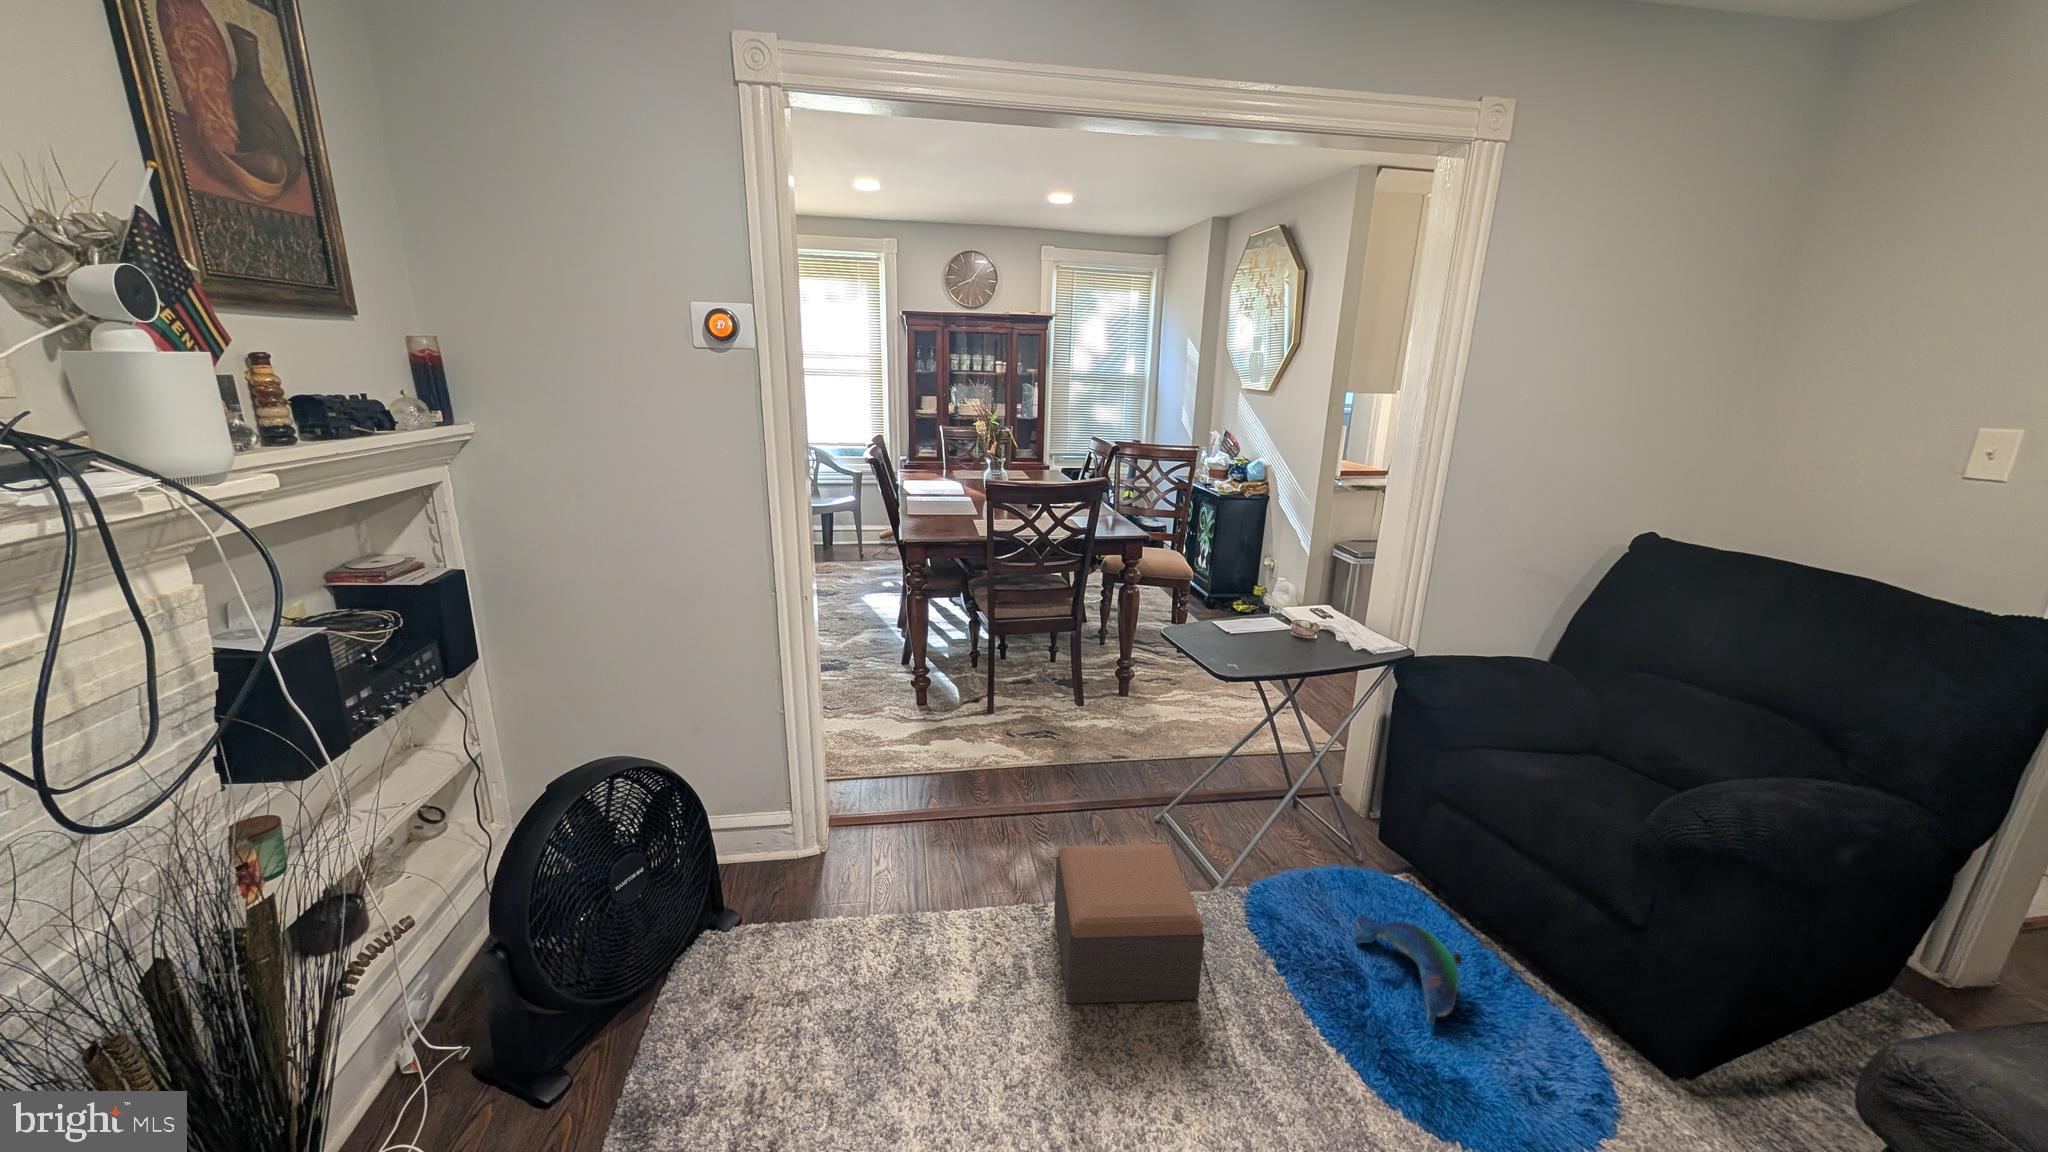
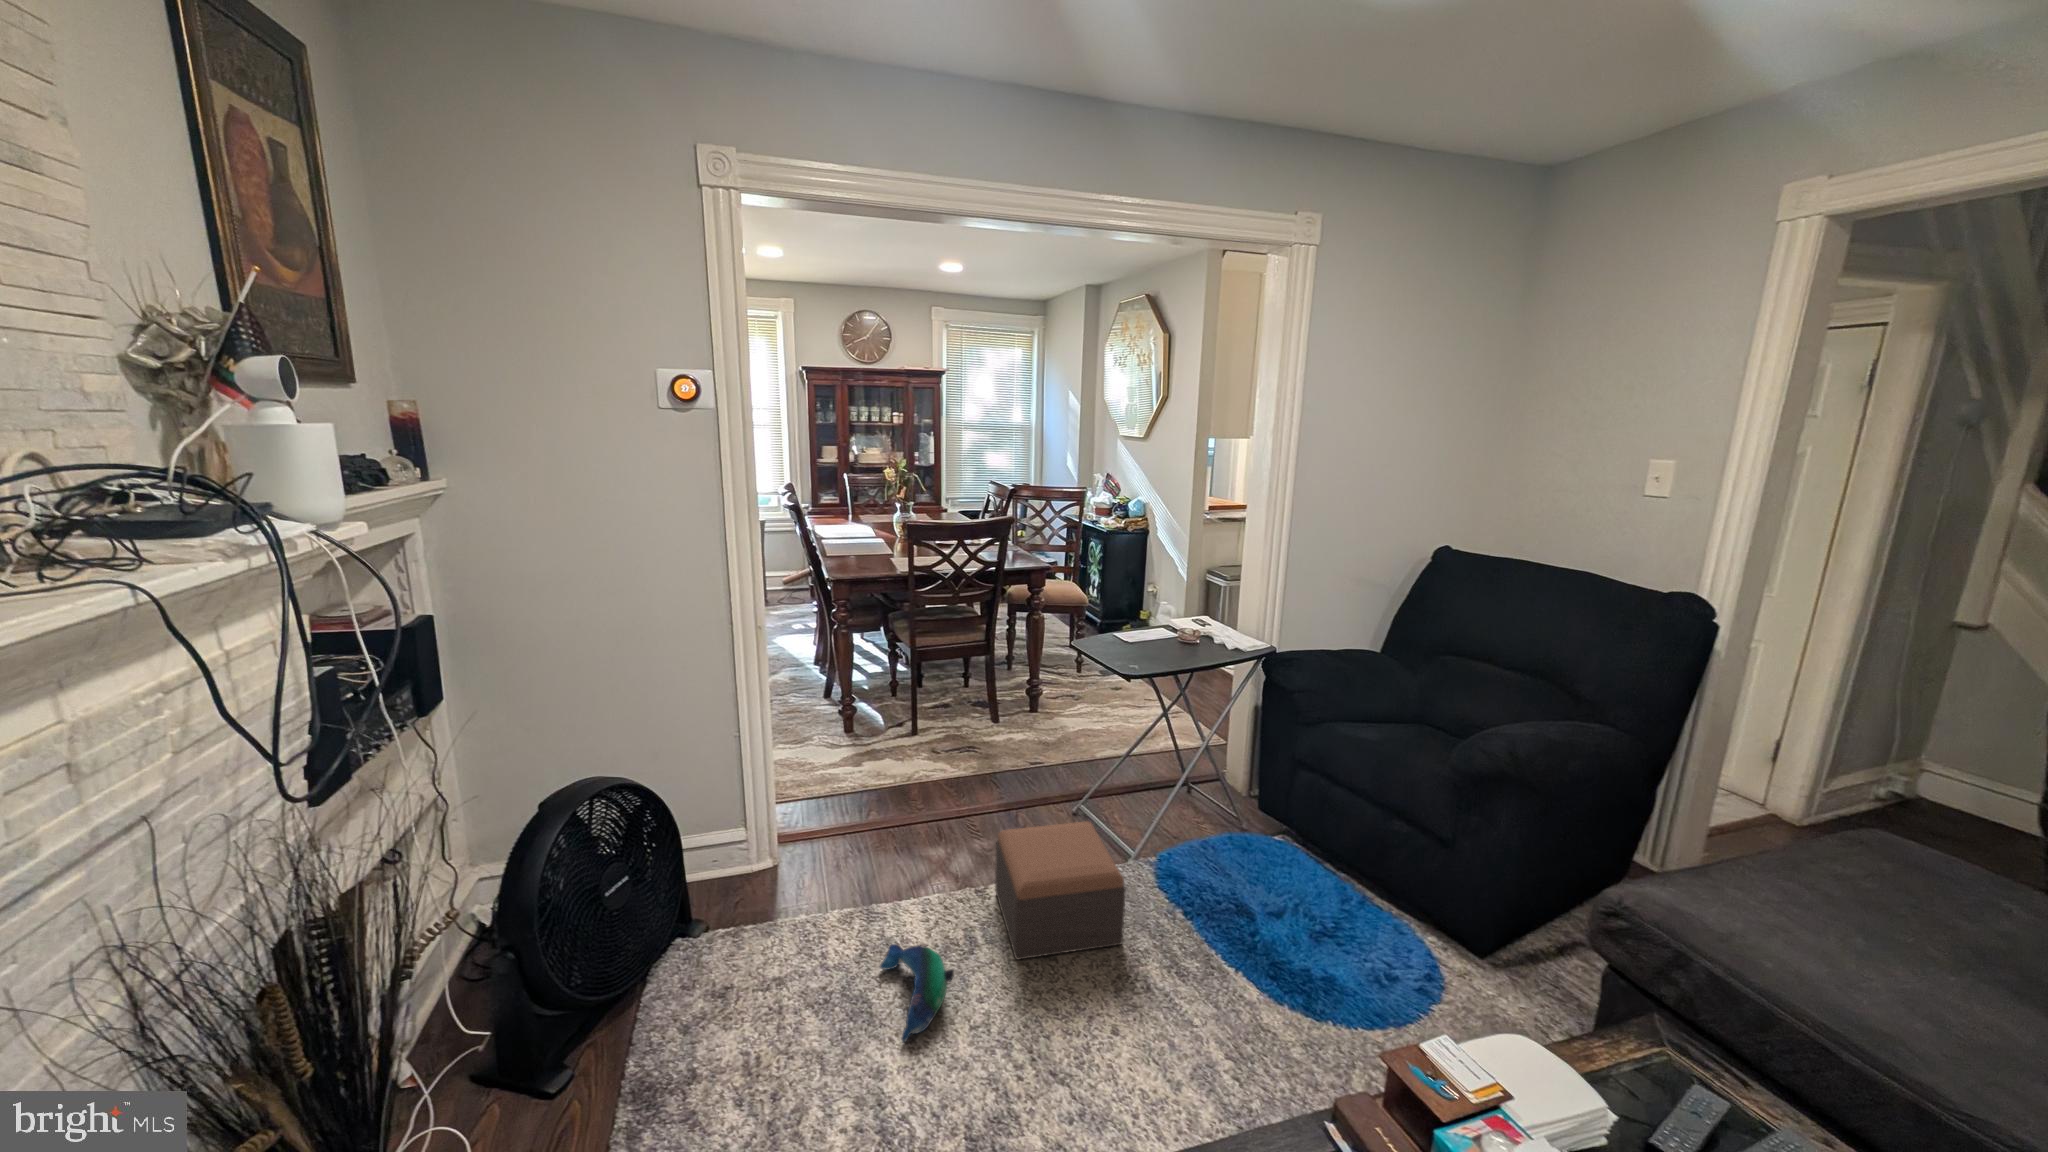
plush toy: present [1354,917,1462,1025] -> present [880,944,954,1042]

